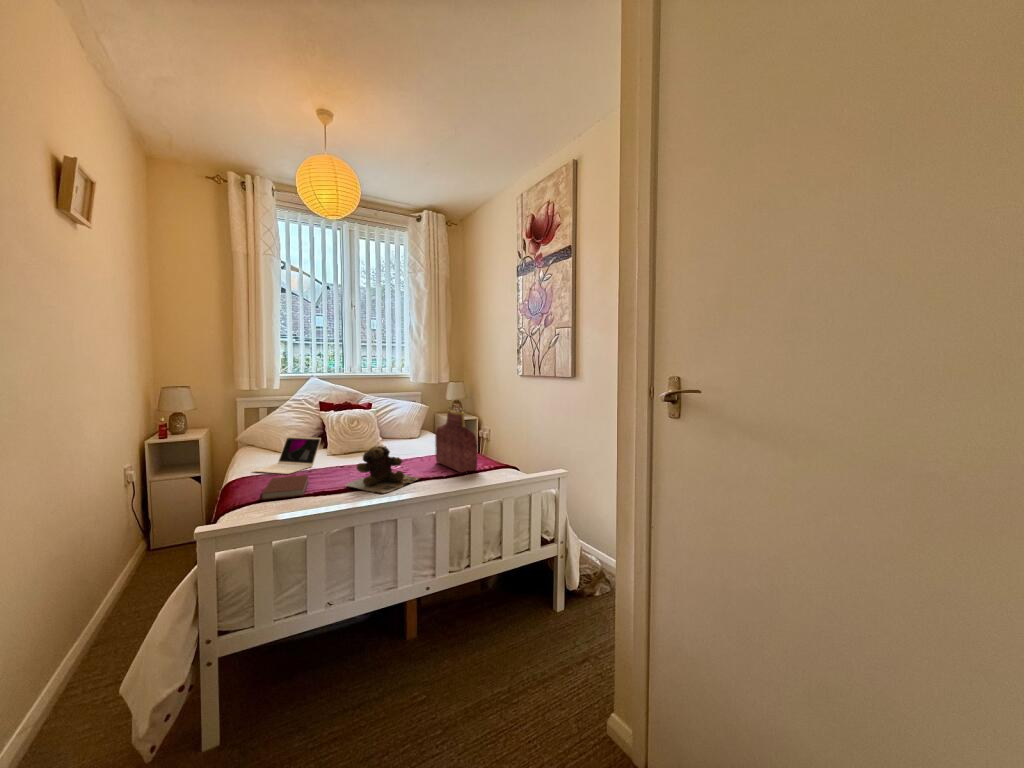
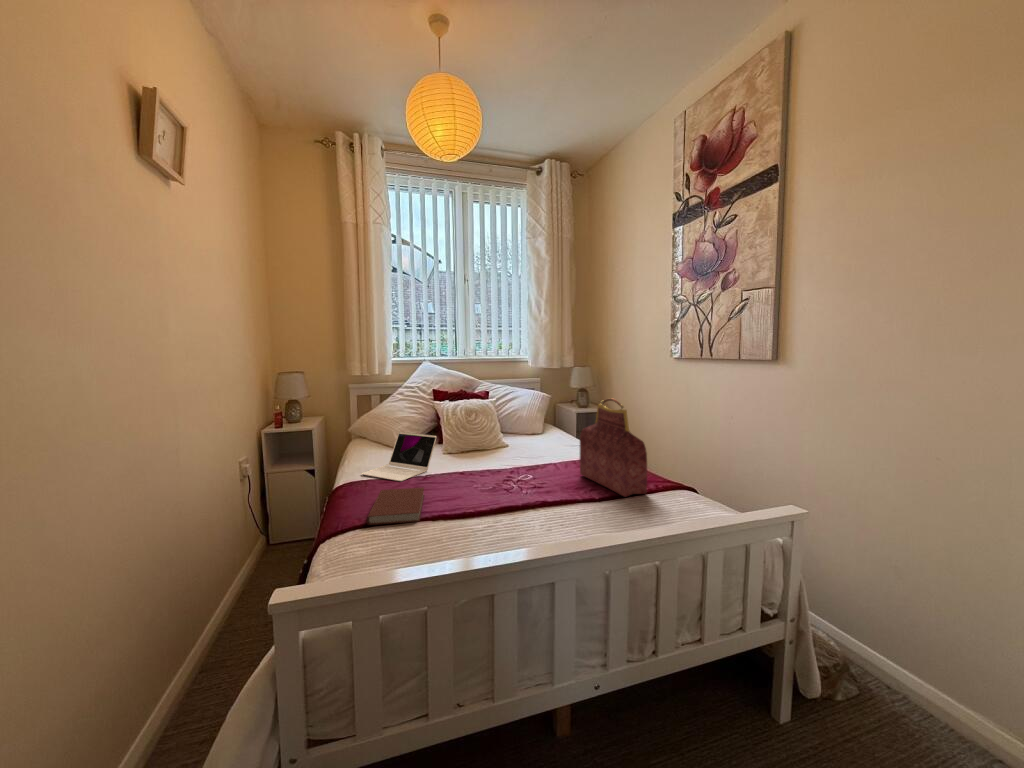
teddy bear: present [345,446,419,493] -> none [469,455,570,529]

